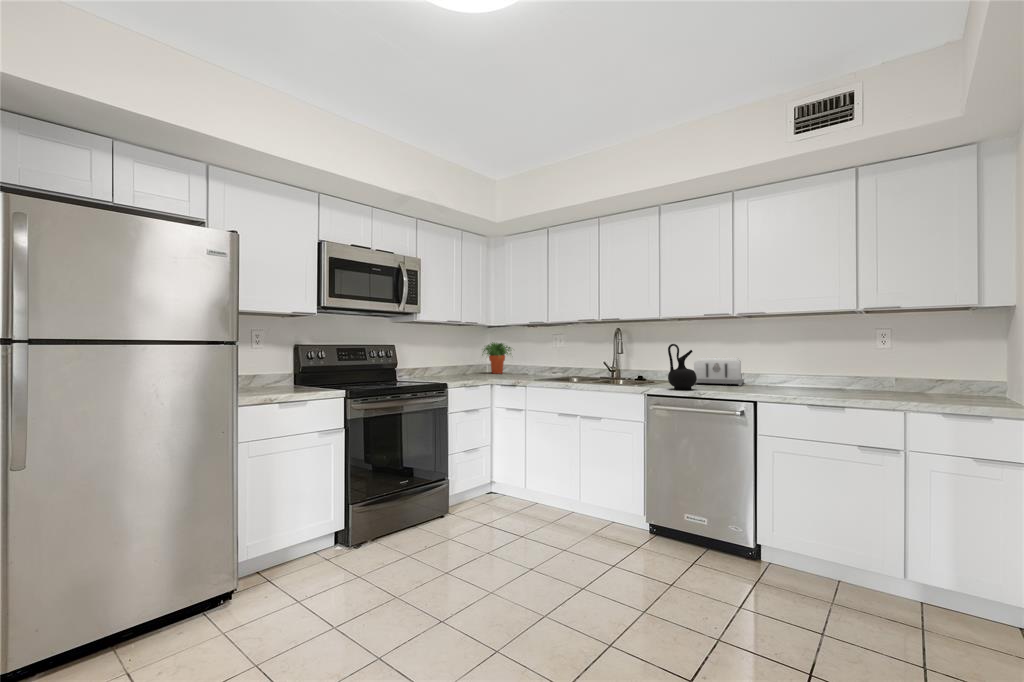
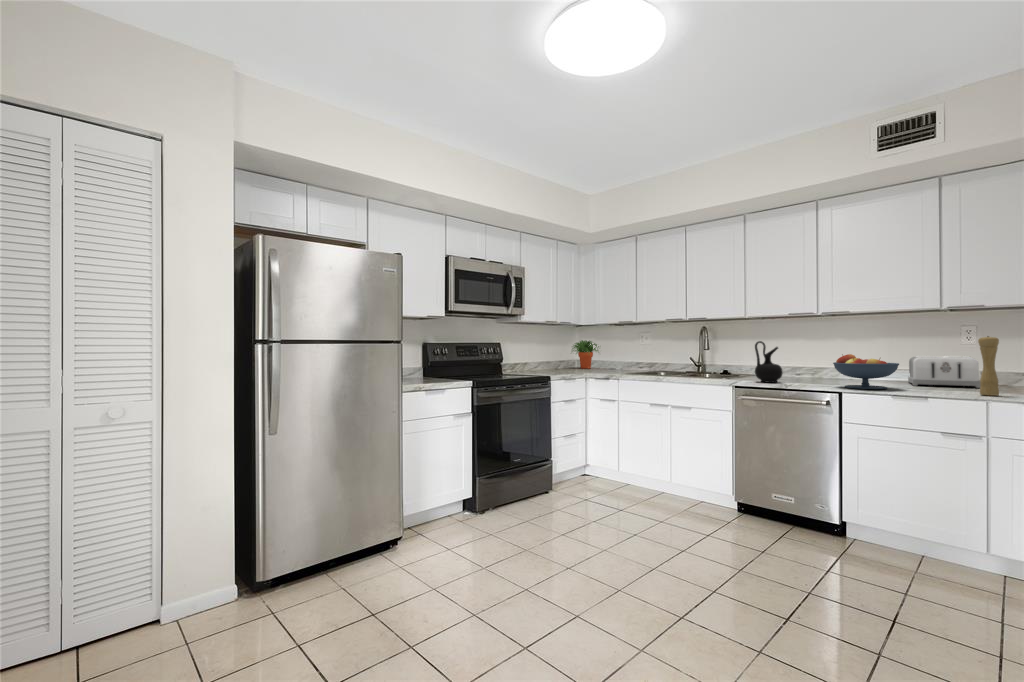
pepper mill: none [895,339,916,404] -> present [978,336,999,396]
toaster: present [694,358,744,385] -> present [908,356,981,388]
fruit bowl: none [748,358,816,397] -> present [833,354,899,389]

